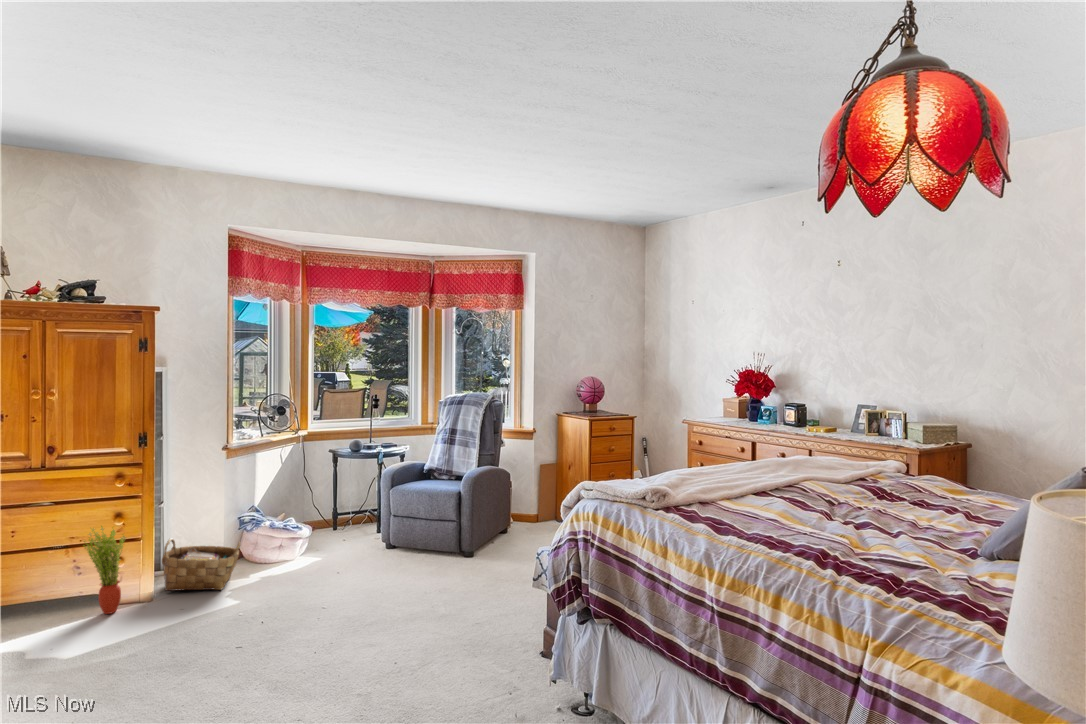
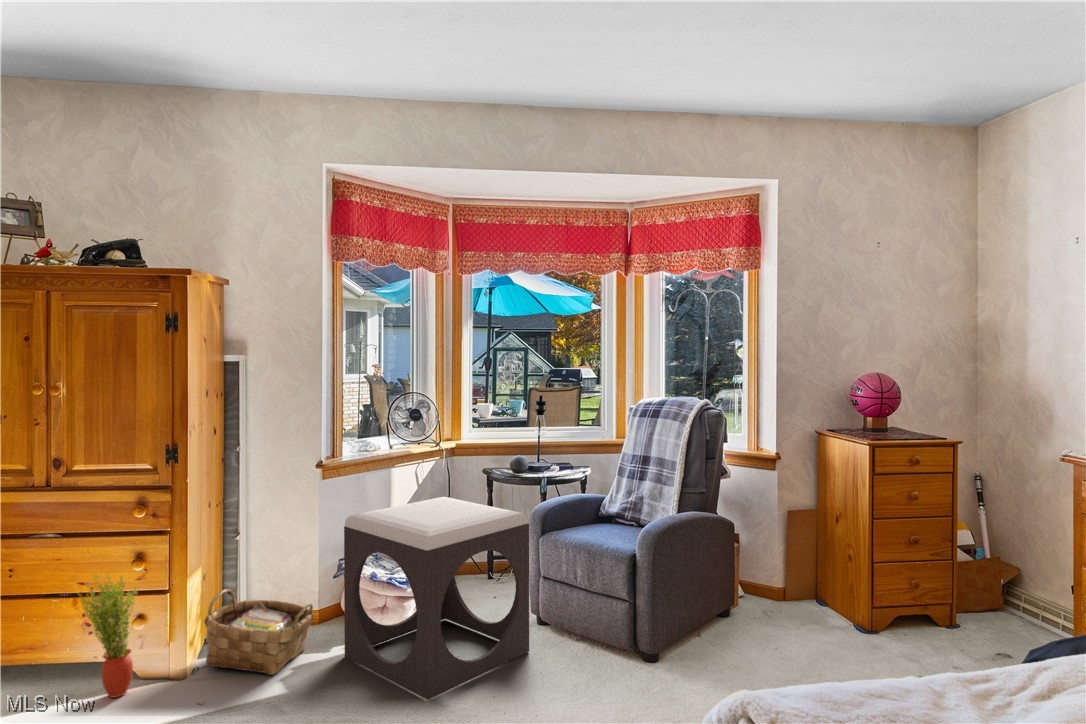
footstool: none [264,466,392,587] -> present [344,497,529,700]

